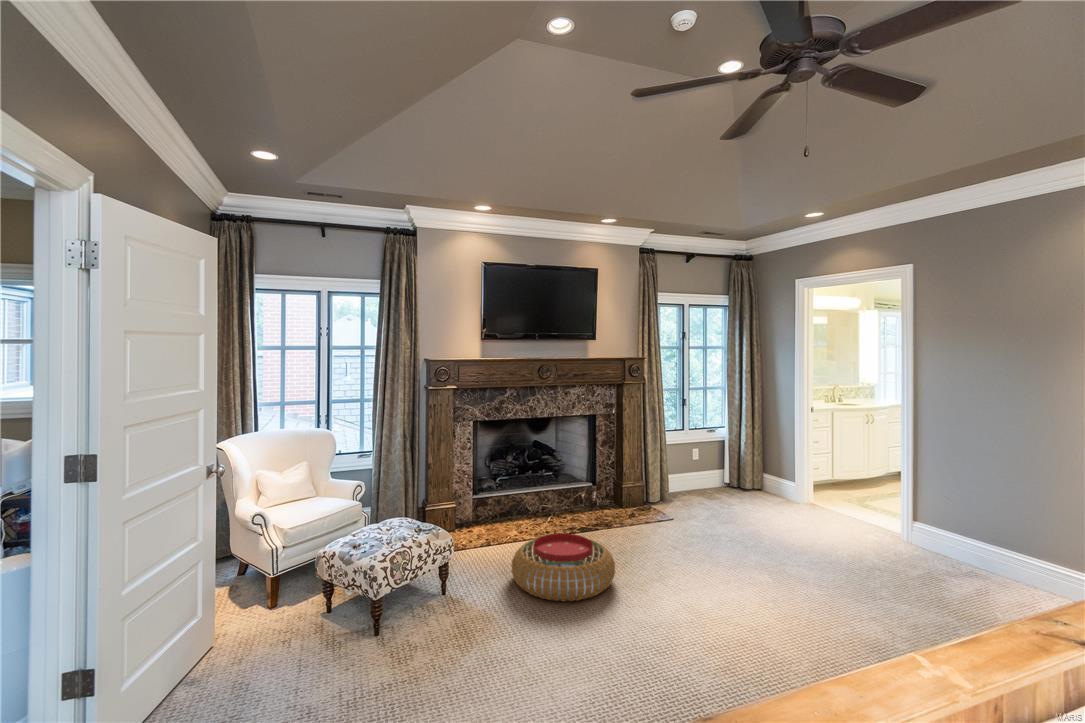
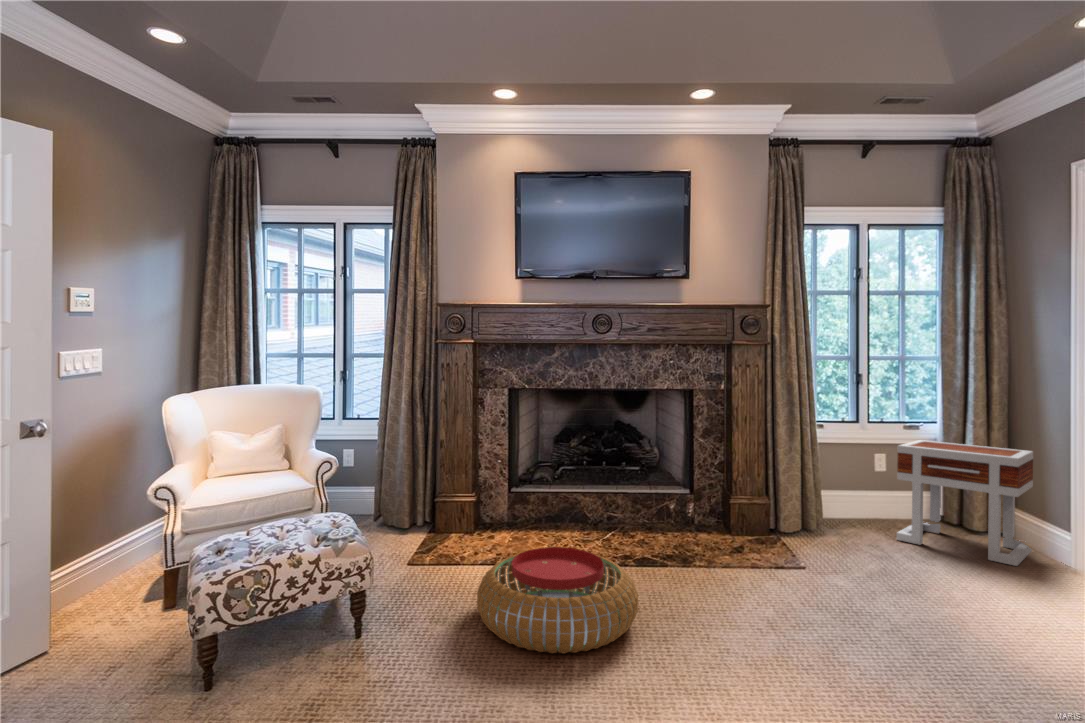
side table: none [711,438,776,509] -> present [896,440,1033,566]

